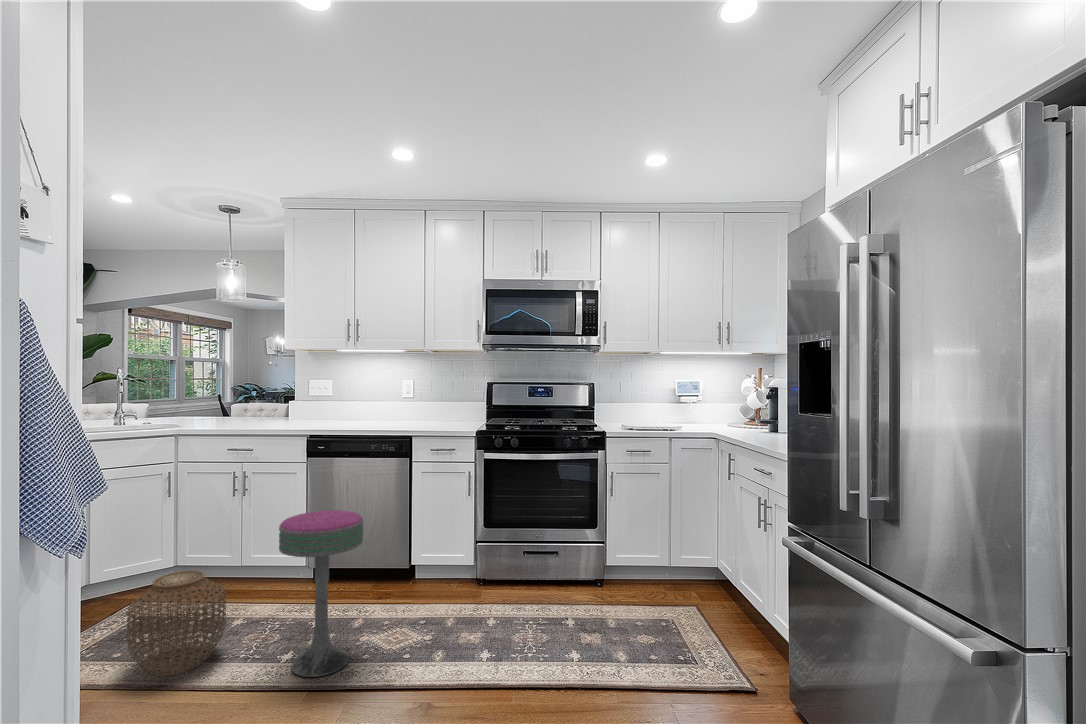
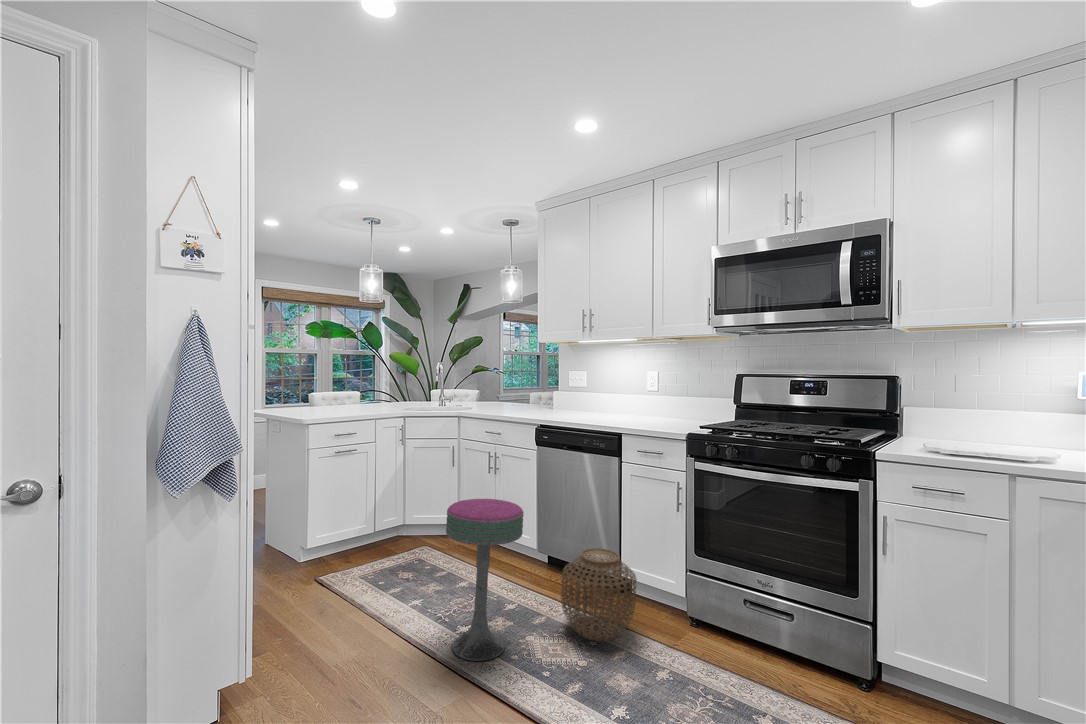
woven basket: present [127,570,226,676] -> present [561,548,636,641]

